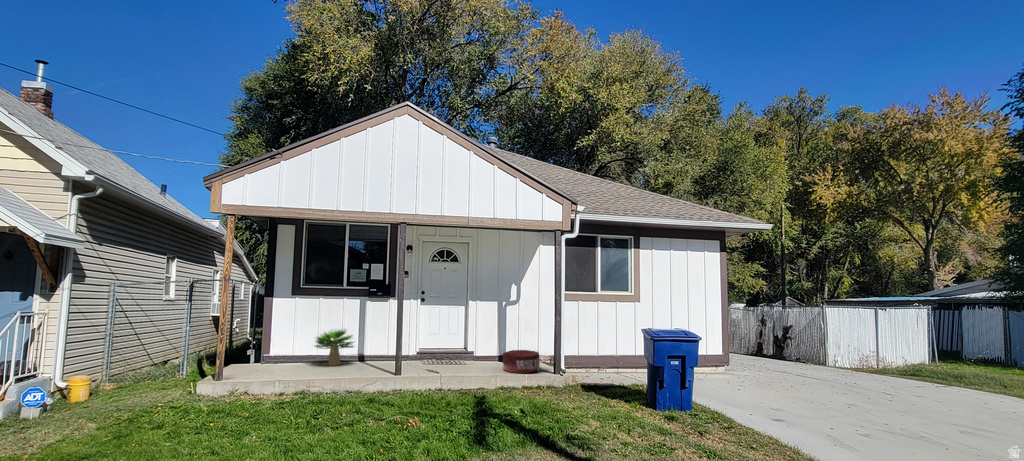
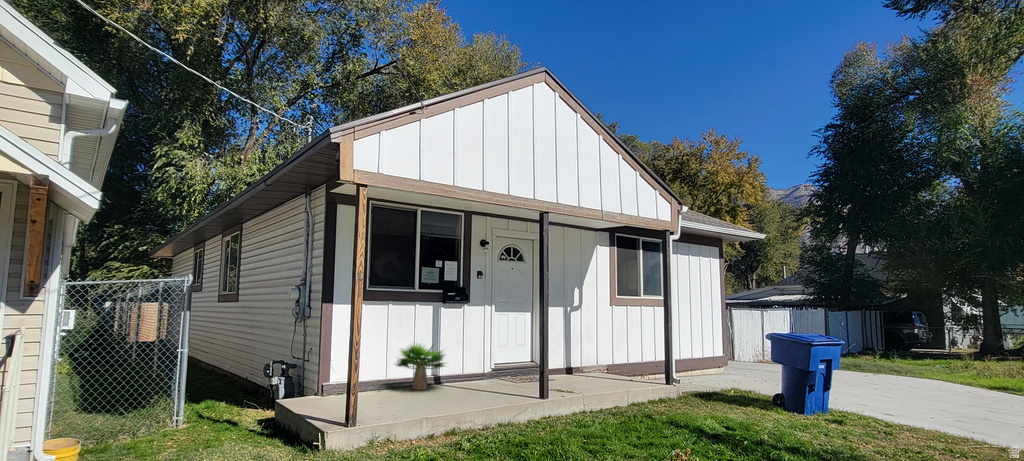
pouf: present [503,350,540,373] -> none [604,363,645,390]

